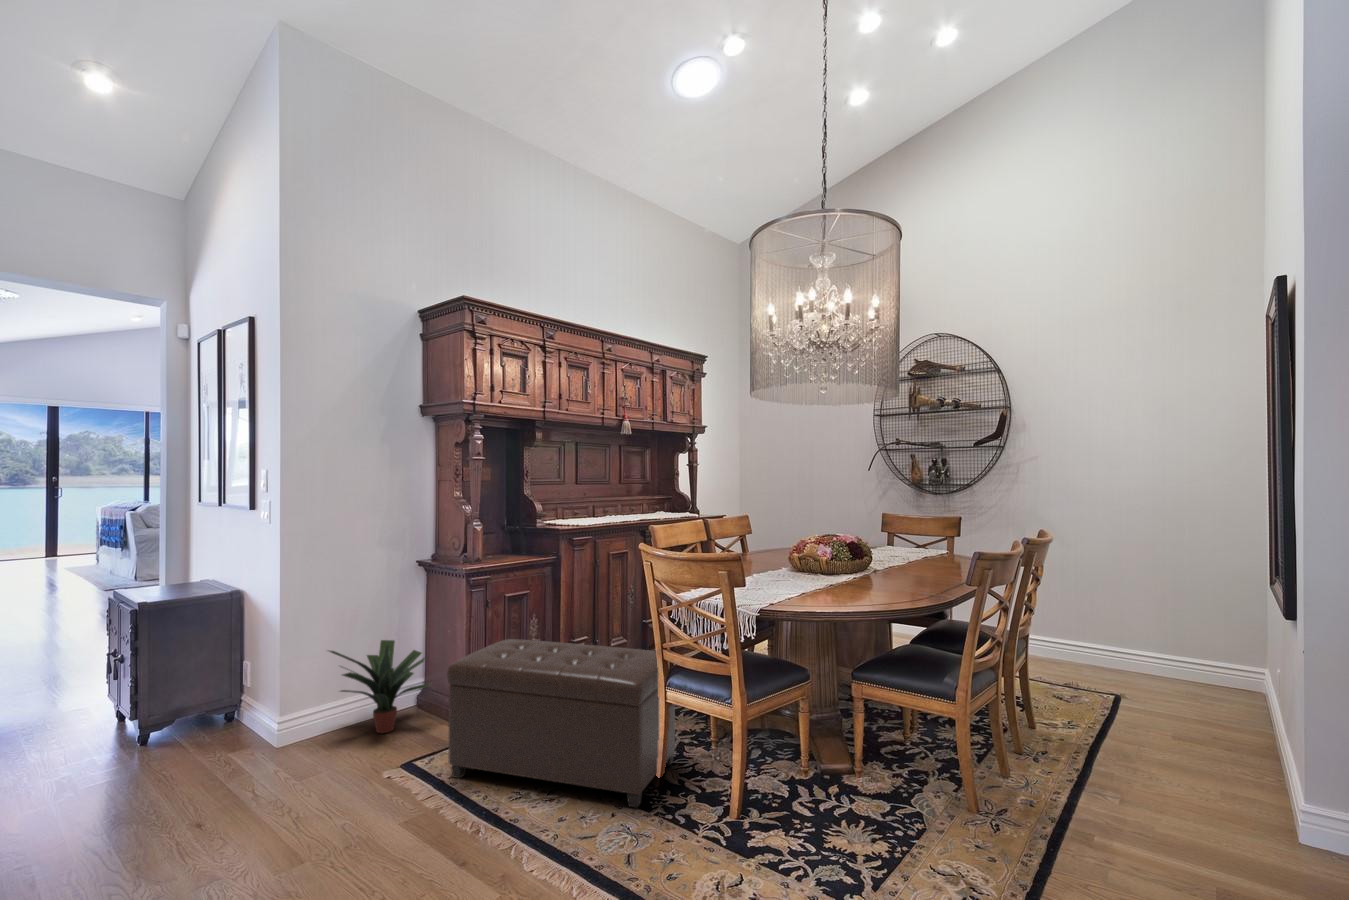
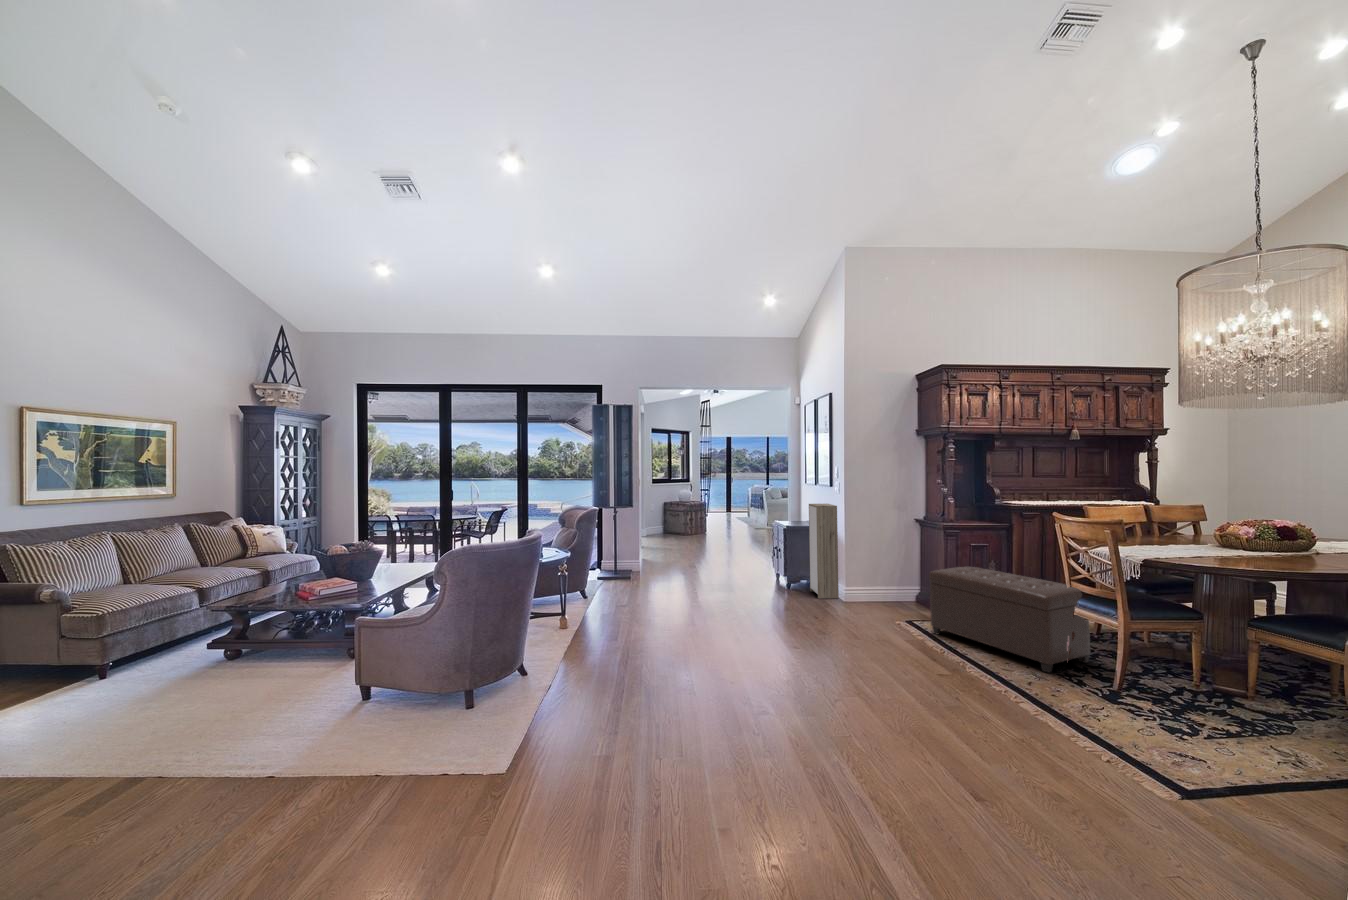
storage cabinet: none [197,547,264,753] -> present [809,504,839,599]
potted plant: present [329,640,428,733] -> none [867,558,923,608]

